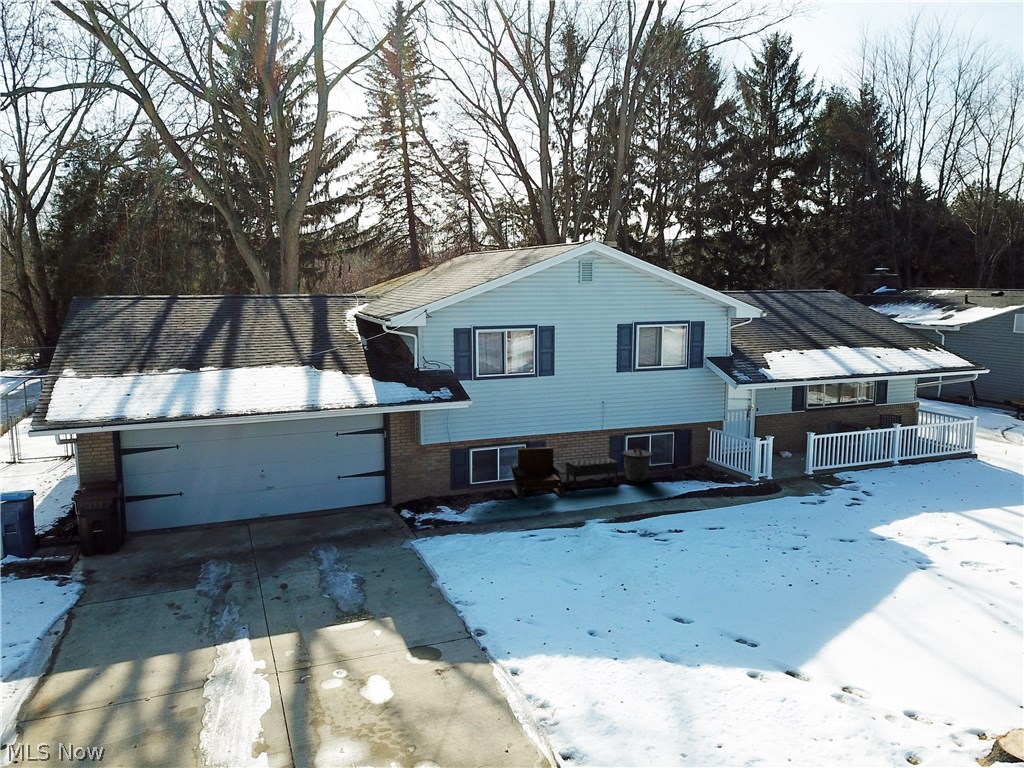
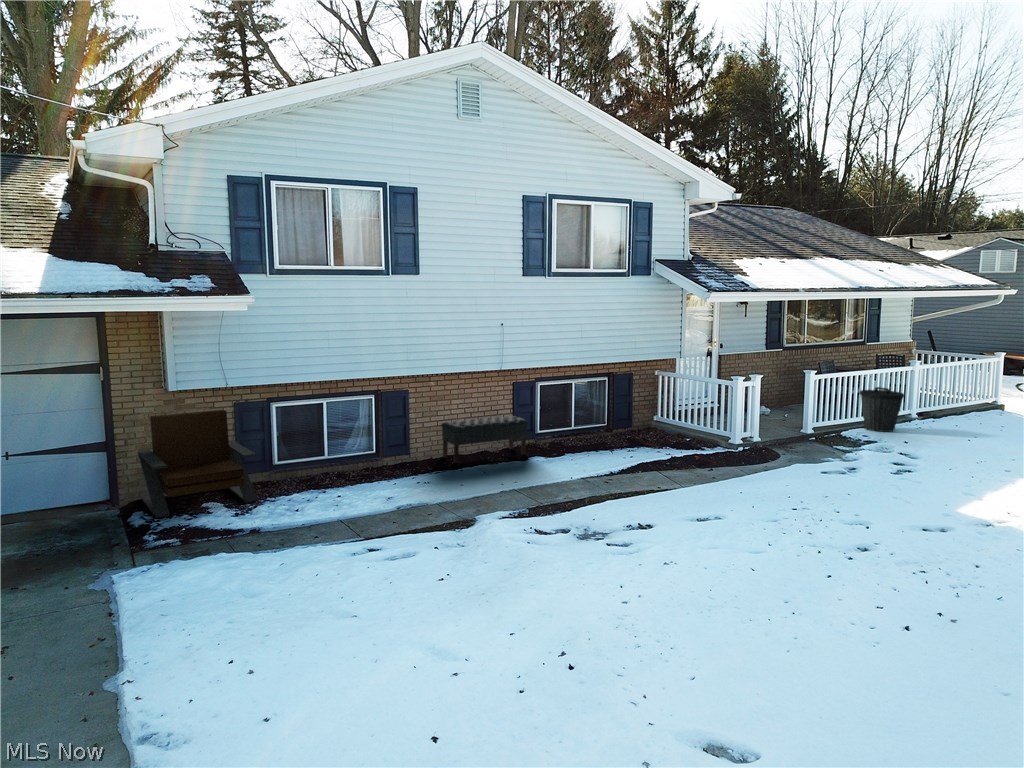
lounge chair: present [511,447,567,500] -> present [138,410,258,518]
trash can: present [623,449,652,482] -> present [859,387,904,432]

